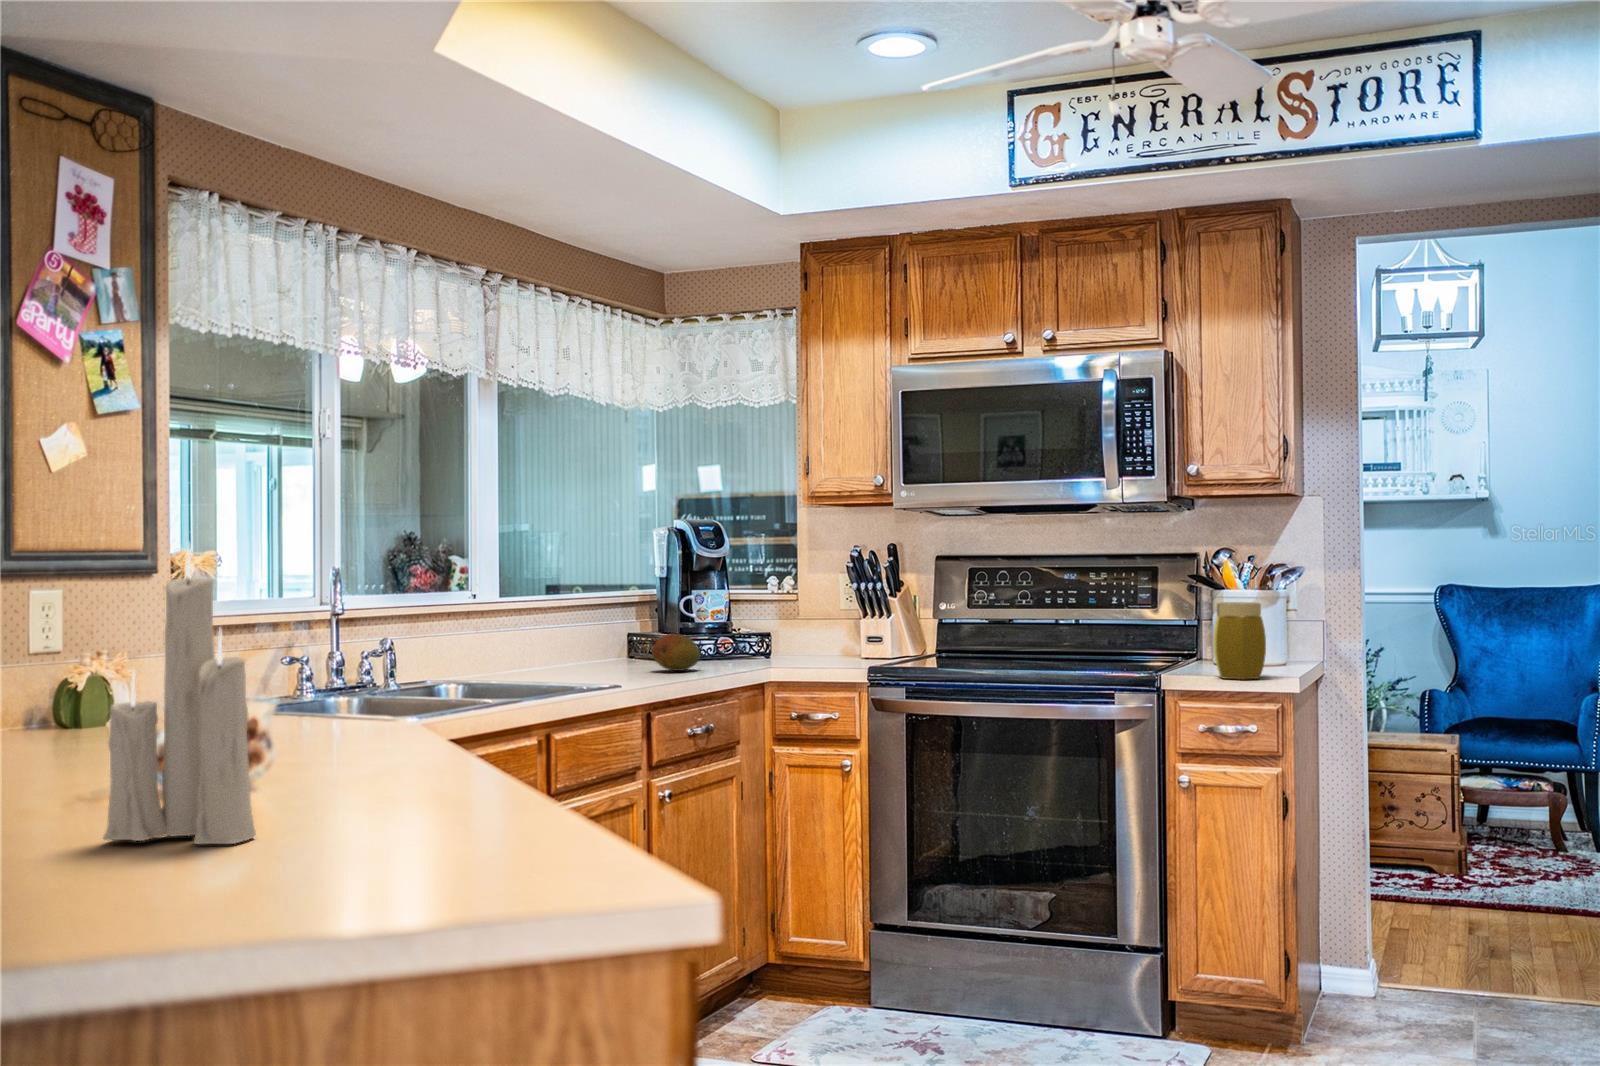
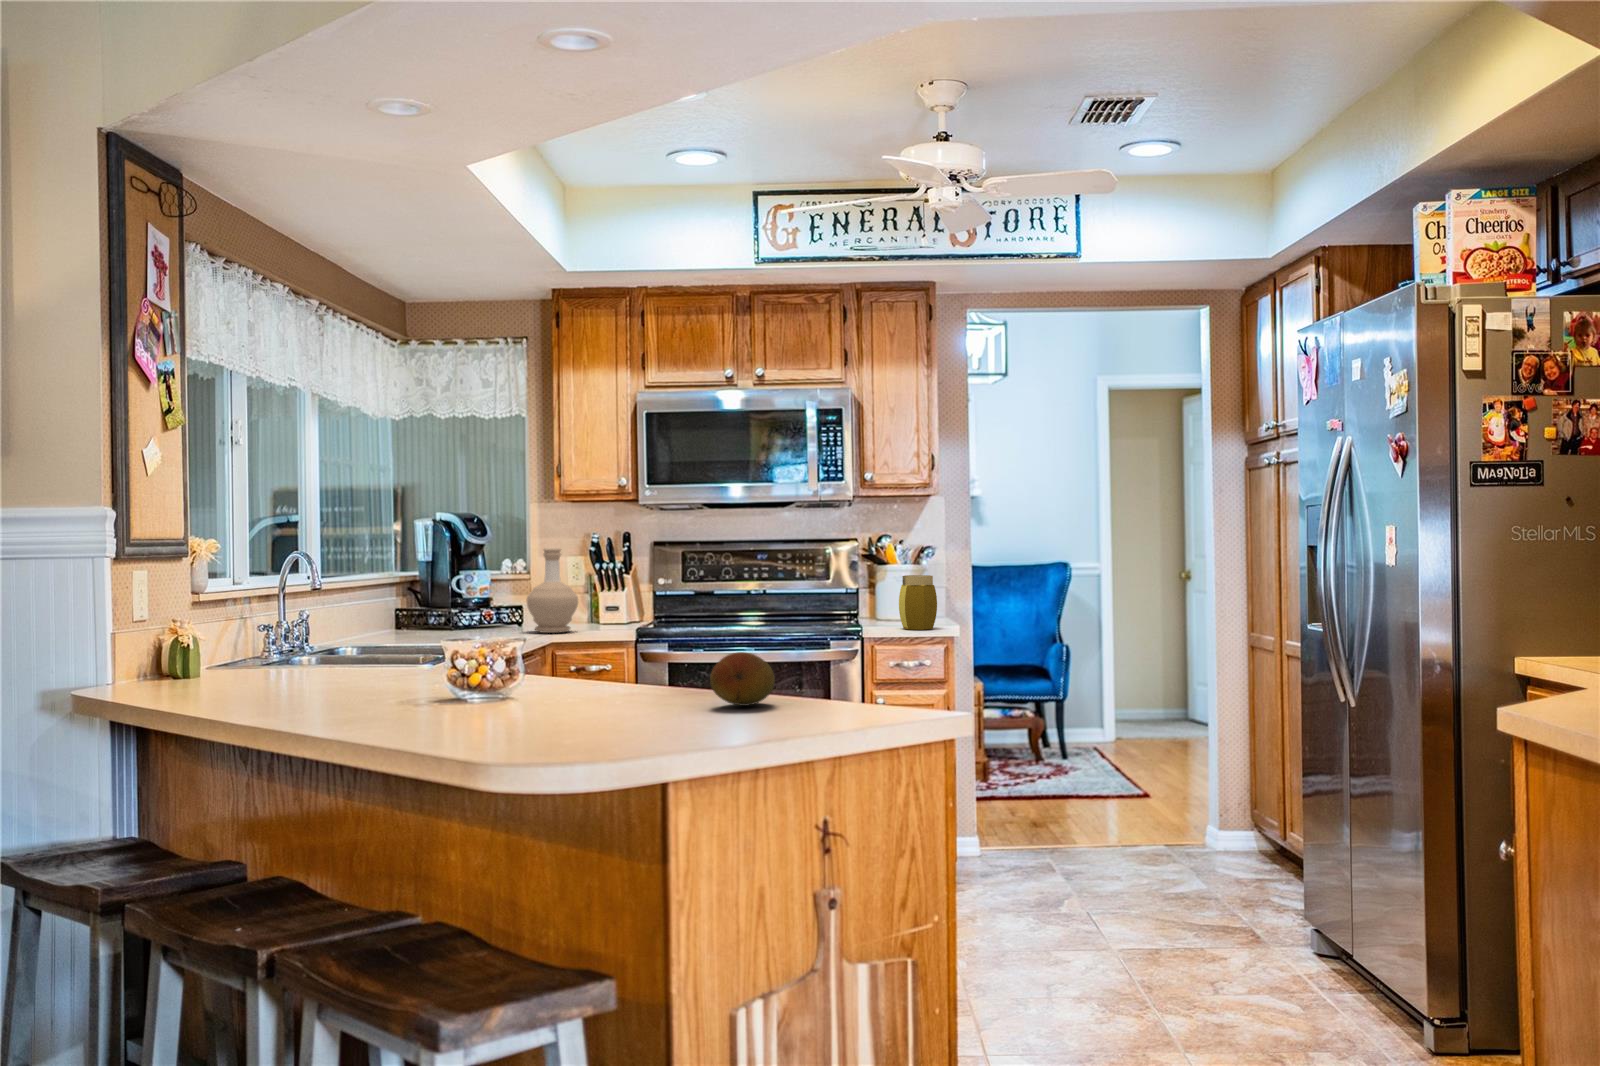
candle: present [103,544,256,844] -> none [592,534,675,712]
bottle: none [733,564,796,668] -> present [527,548,578,633]
fruit: present [652,634,700,671] -> present [710,652,775,706]

